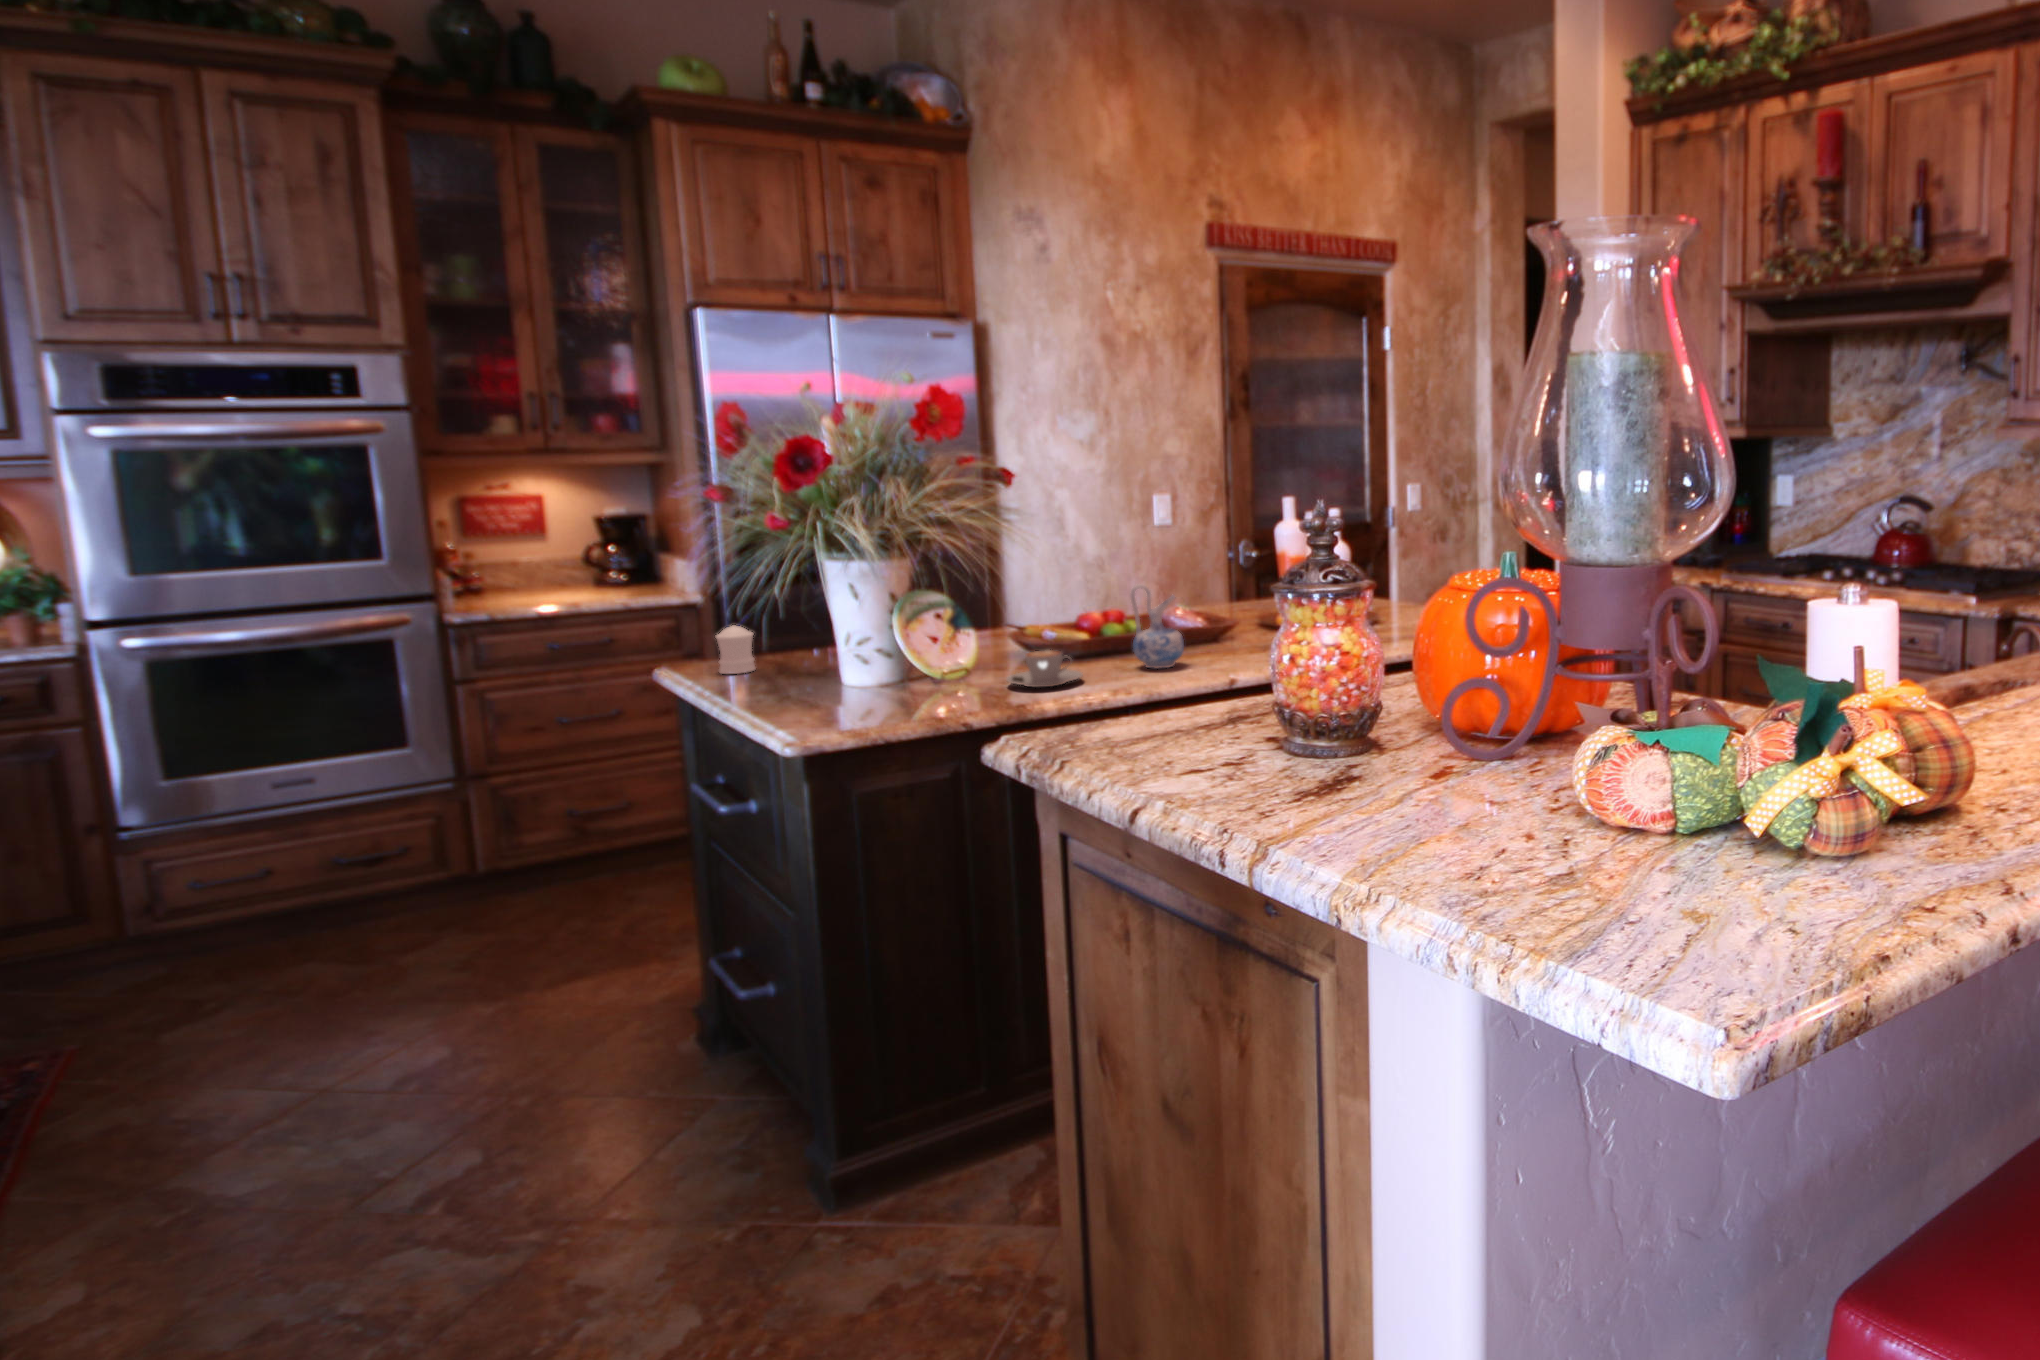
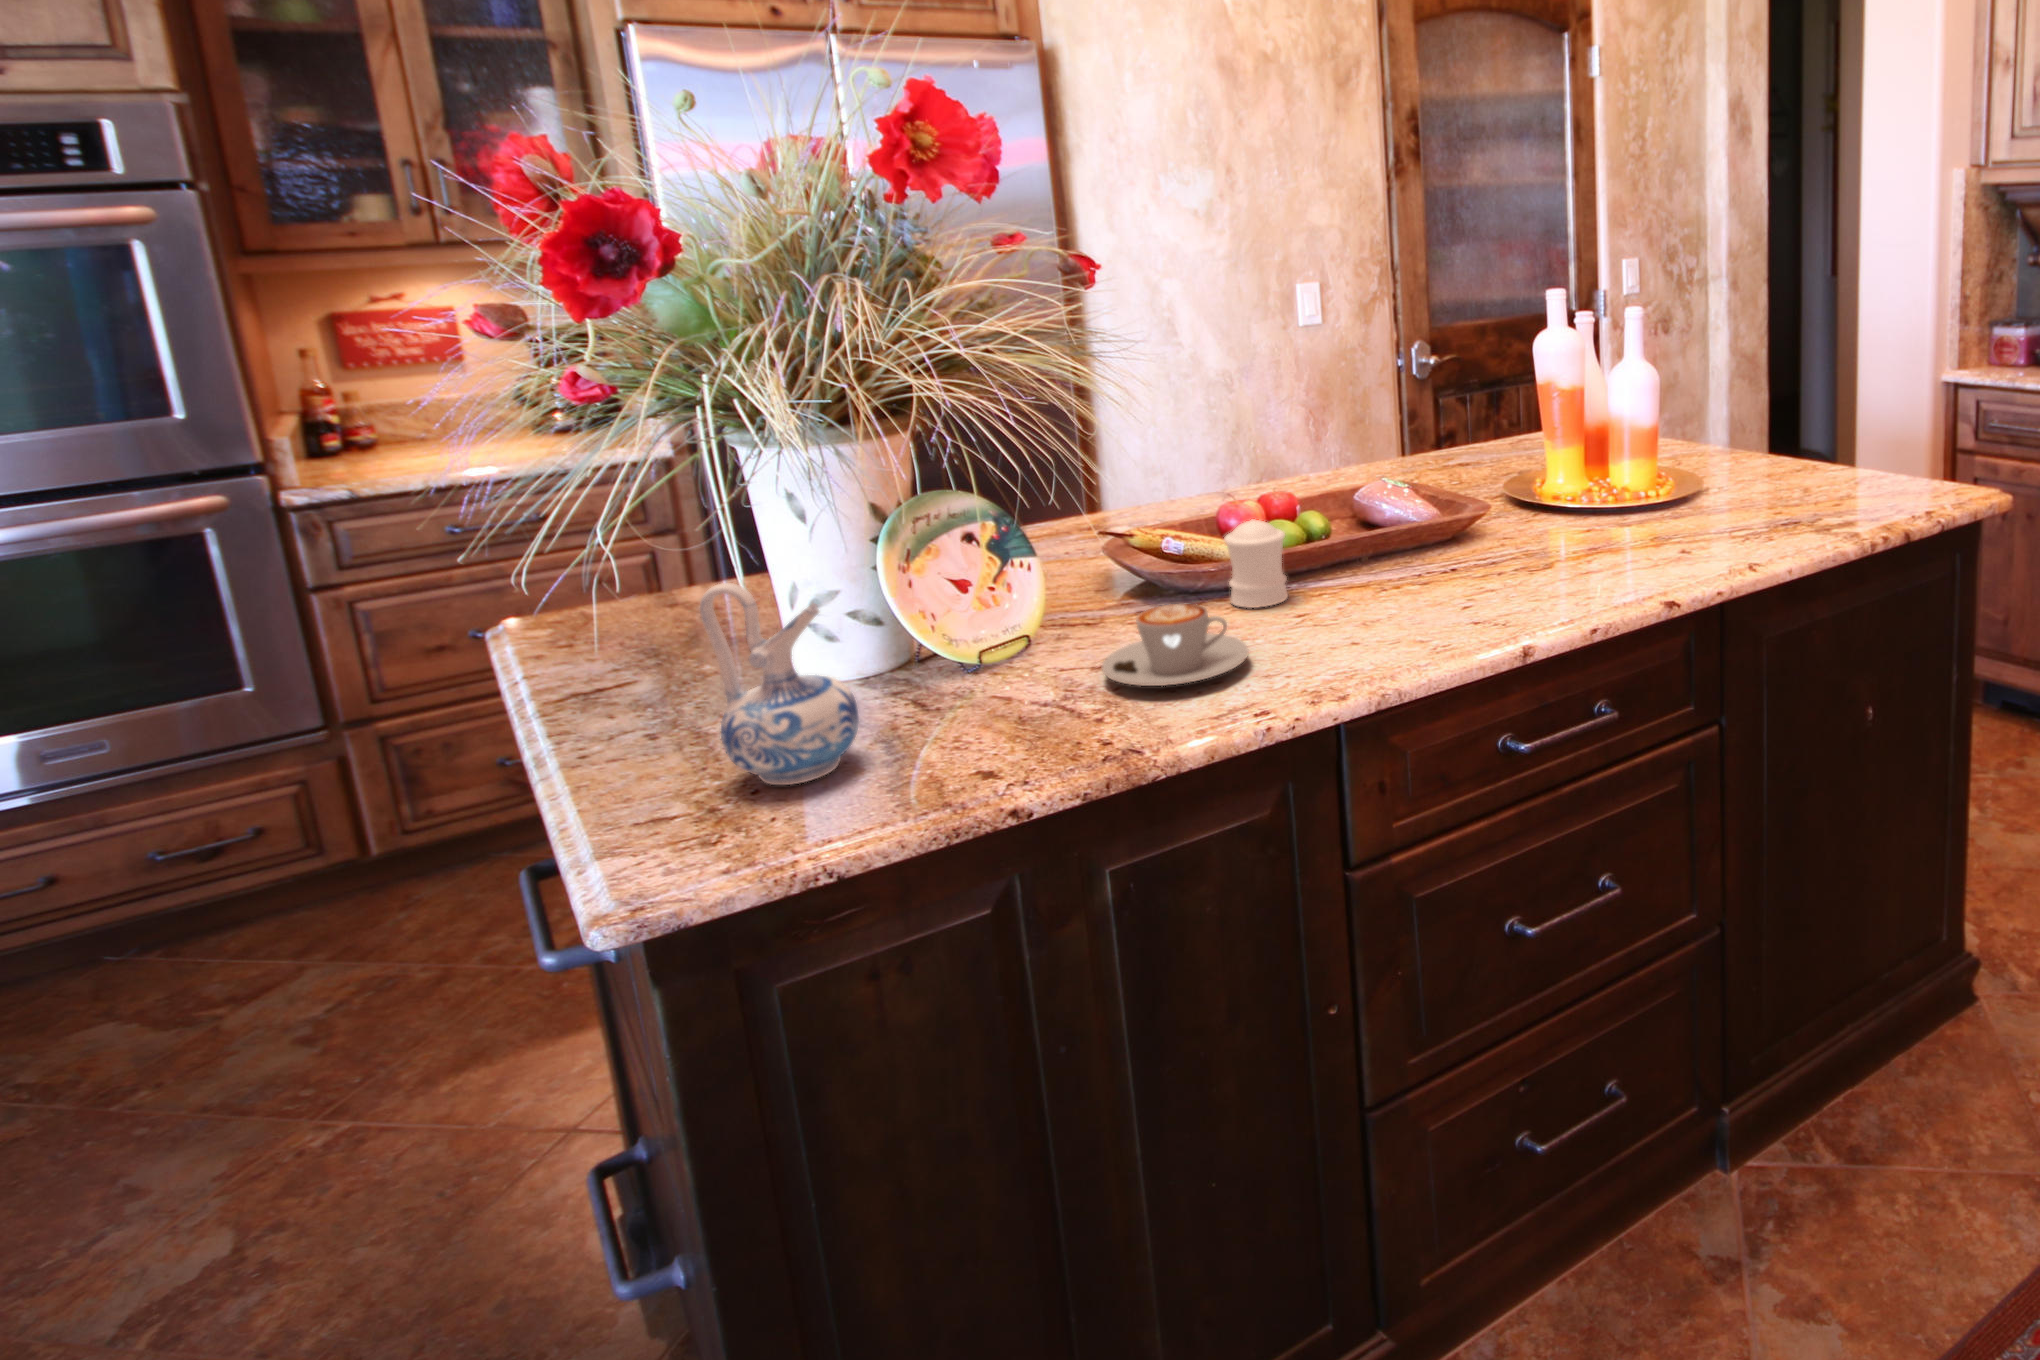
ceramic pitcher: present [1130,584,1184,668] -> present [700,583,859,785]
salt shaker: present [716,625,755,674] -> present [1224,519,1288,608]

